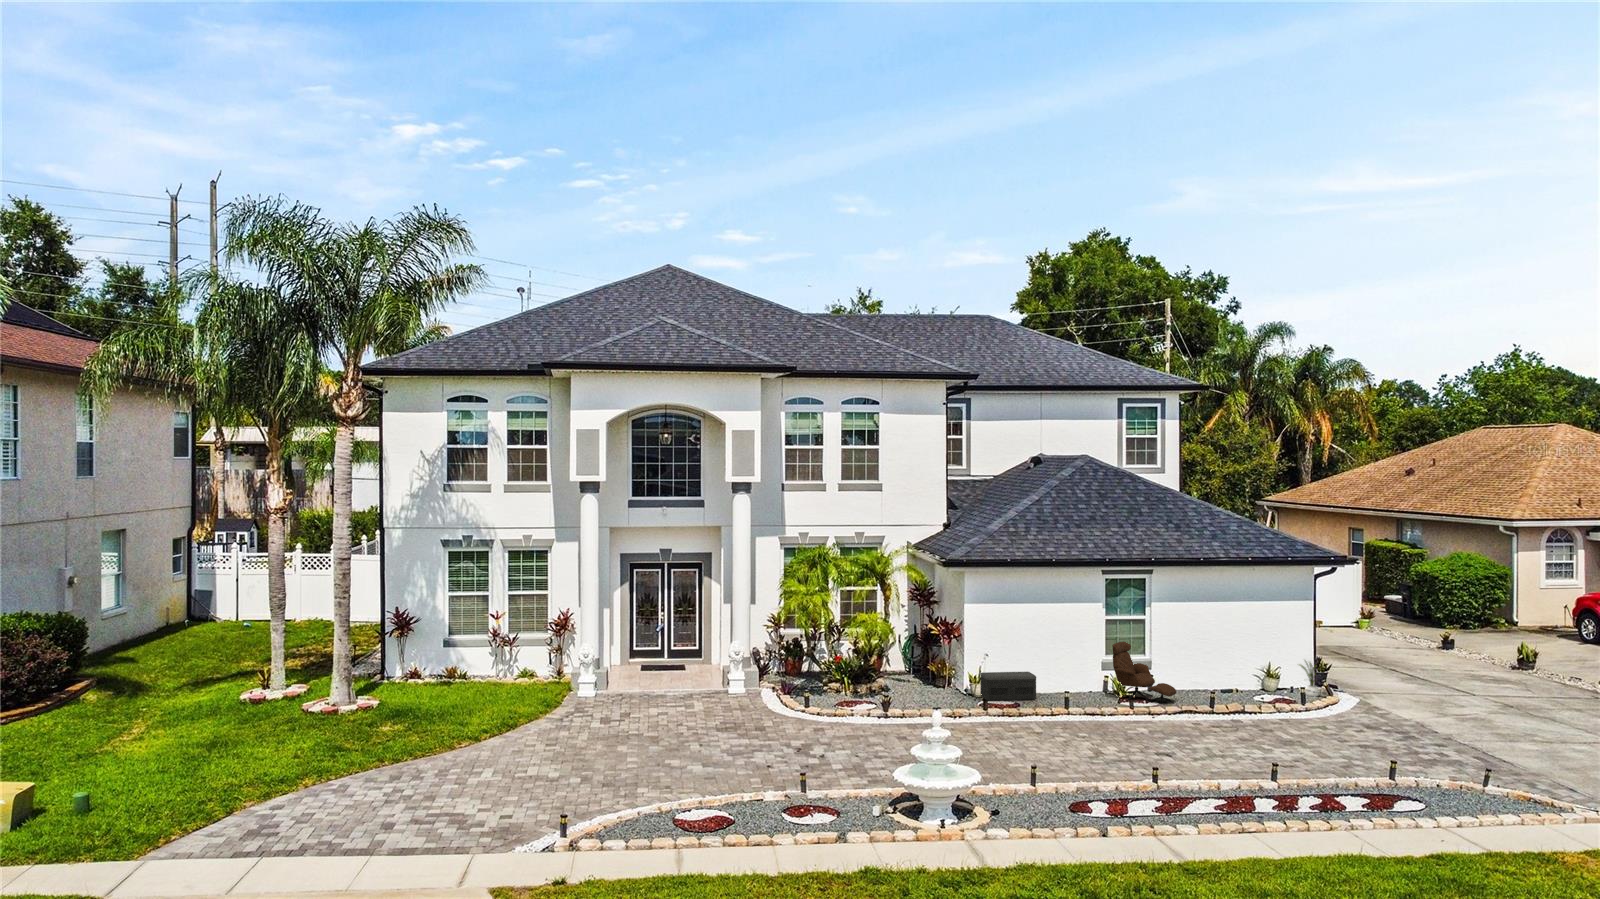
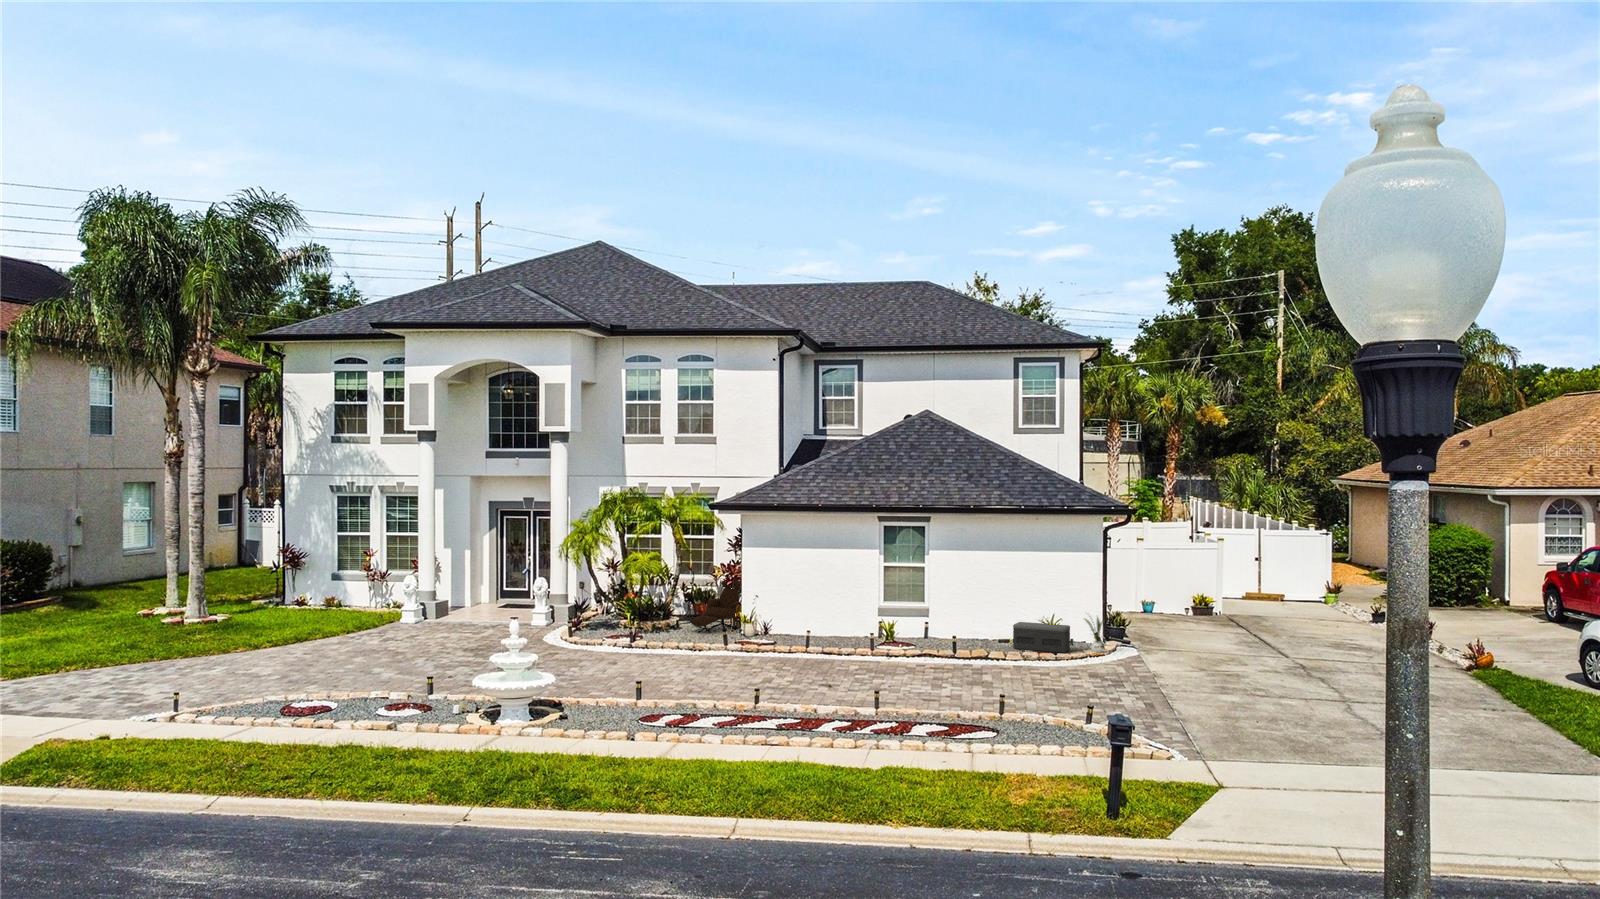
lounge chair: present [1112,642,1176,704] -> present [691,579,741,633]
storage bench: present [980,672,1036,701] -> present [1013,622,1070,653]

